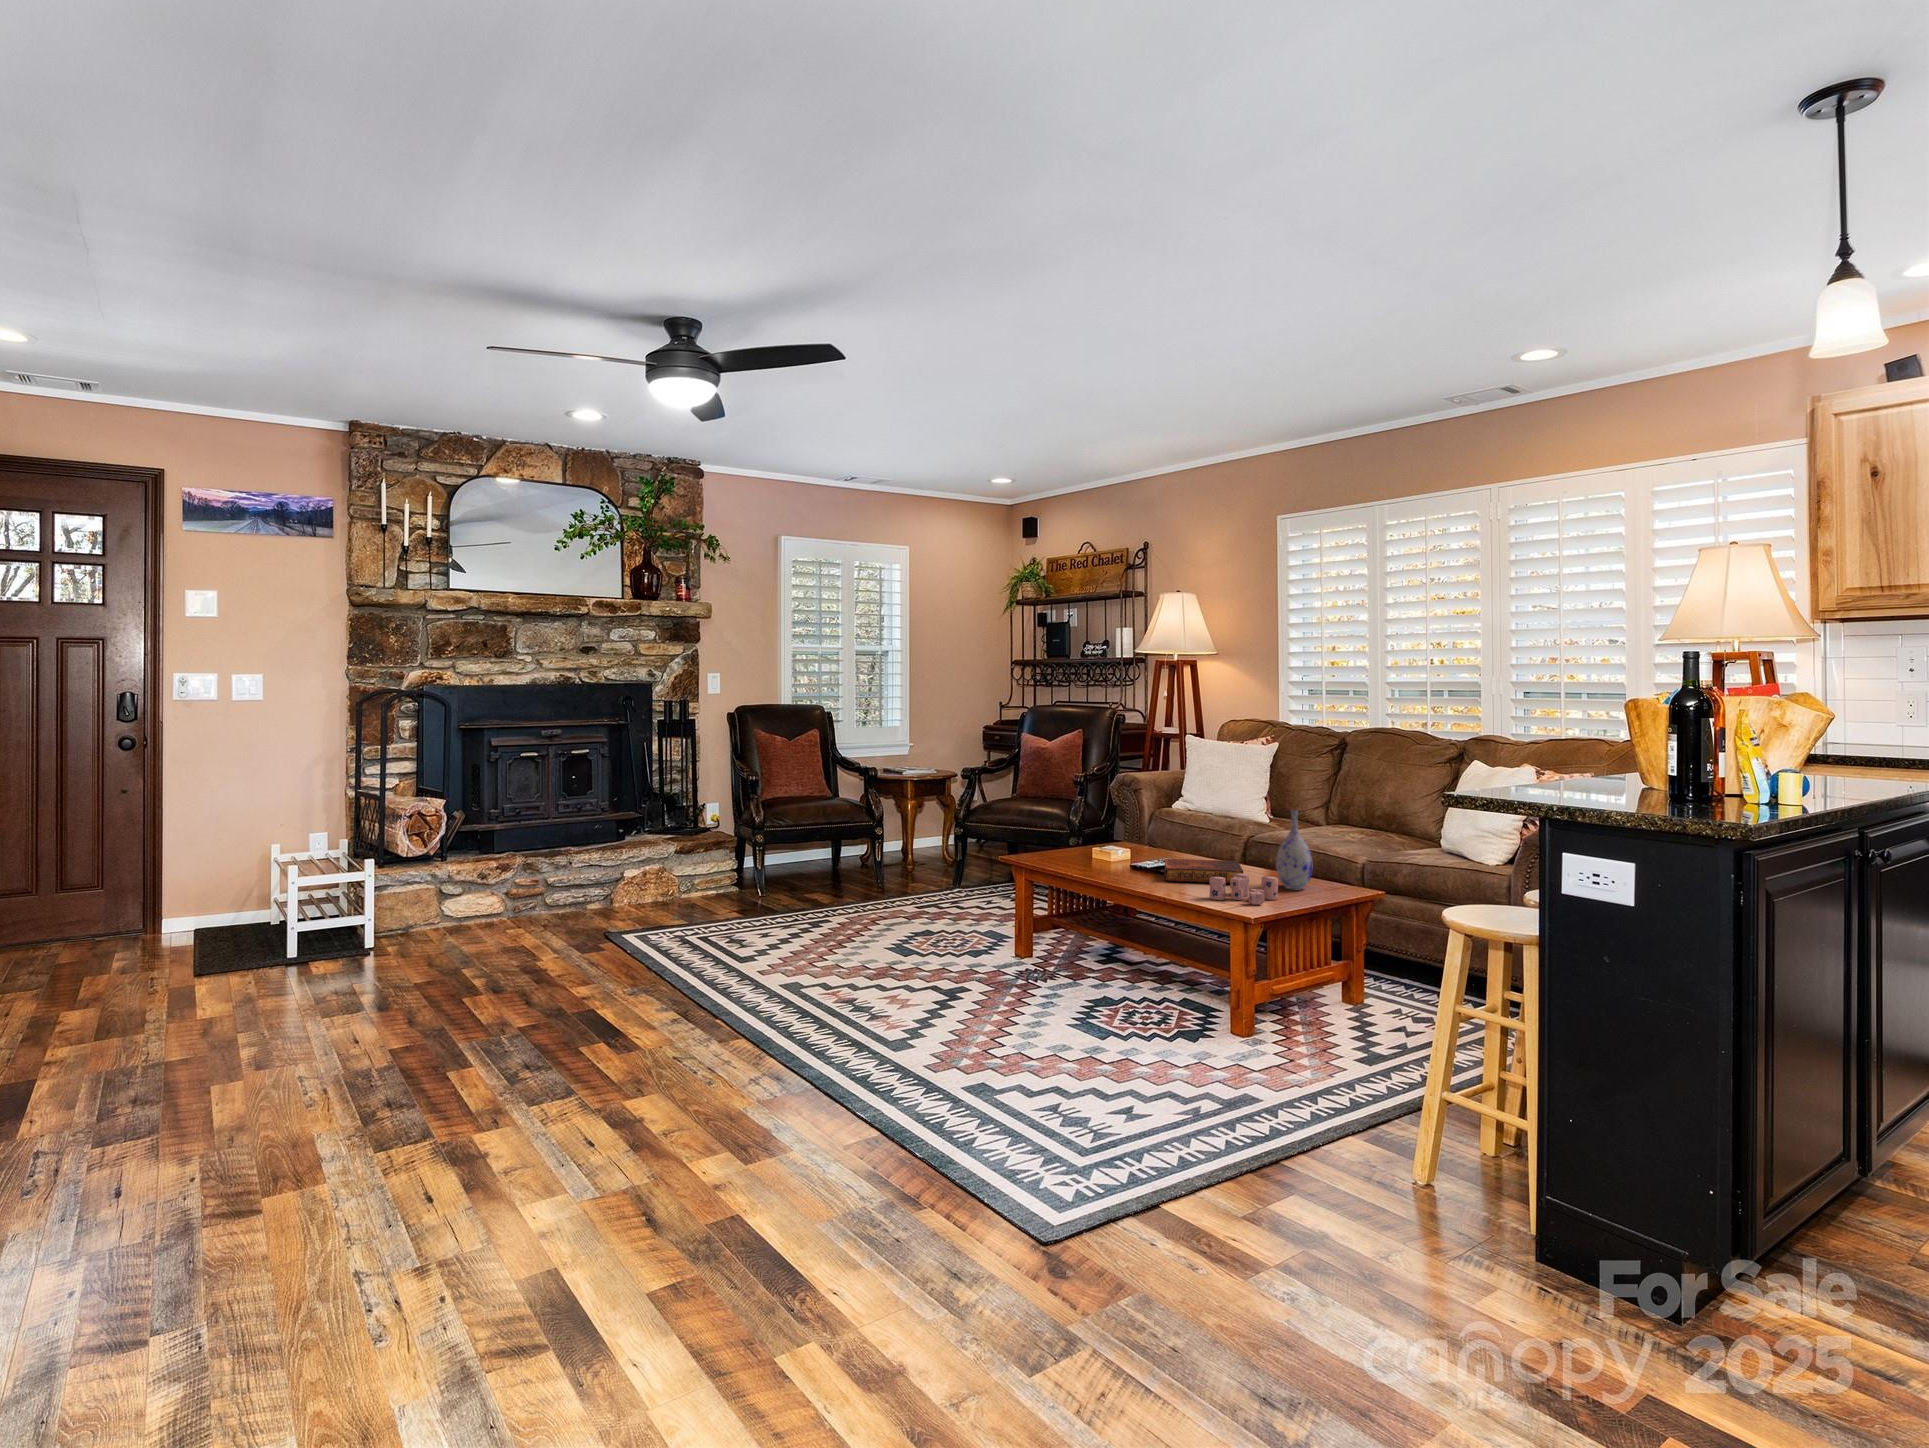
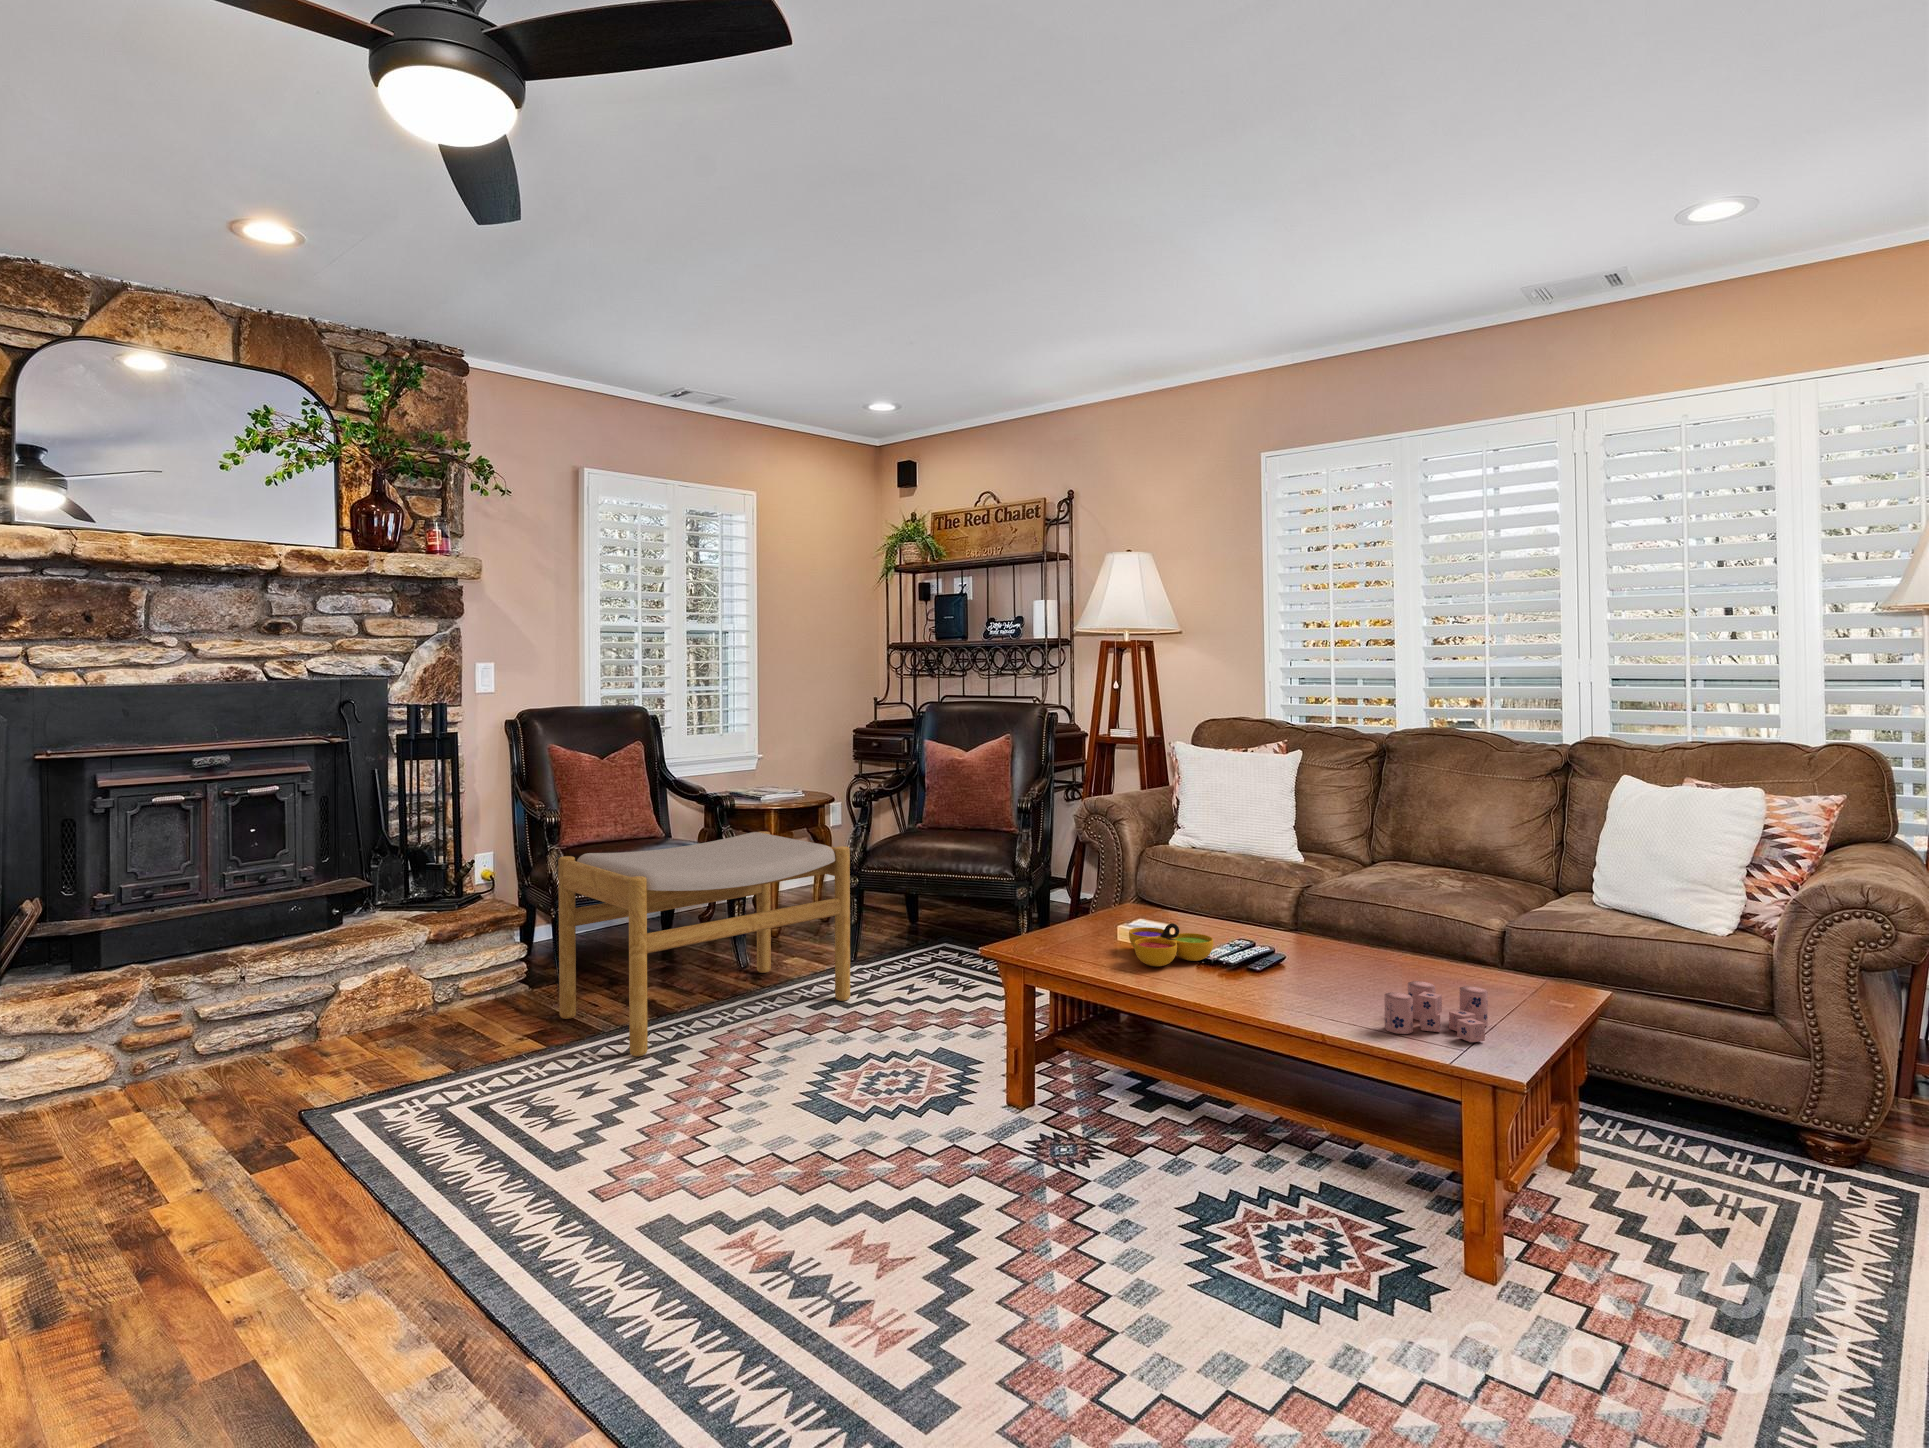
footstool: none [755,790,946,923] -> present [558,831,850,1056]
vase: present [1276,810,1312,889] -> none [1449,872,1509,999]
decorative bowl: none [1090,842,1143,867] -> present [1129,923,1213,966]
book: present [1164,858,1243,883] -> none [1249,947,1400,992]

